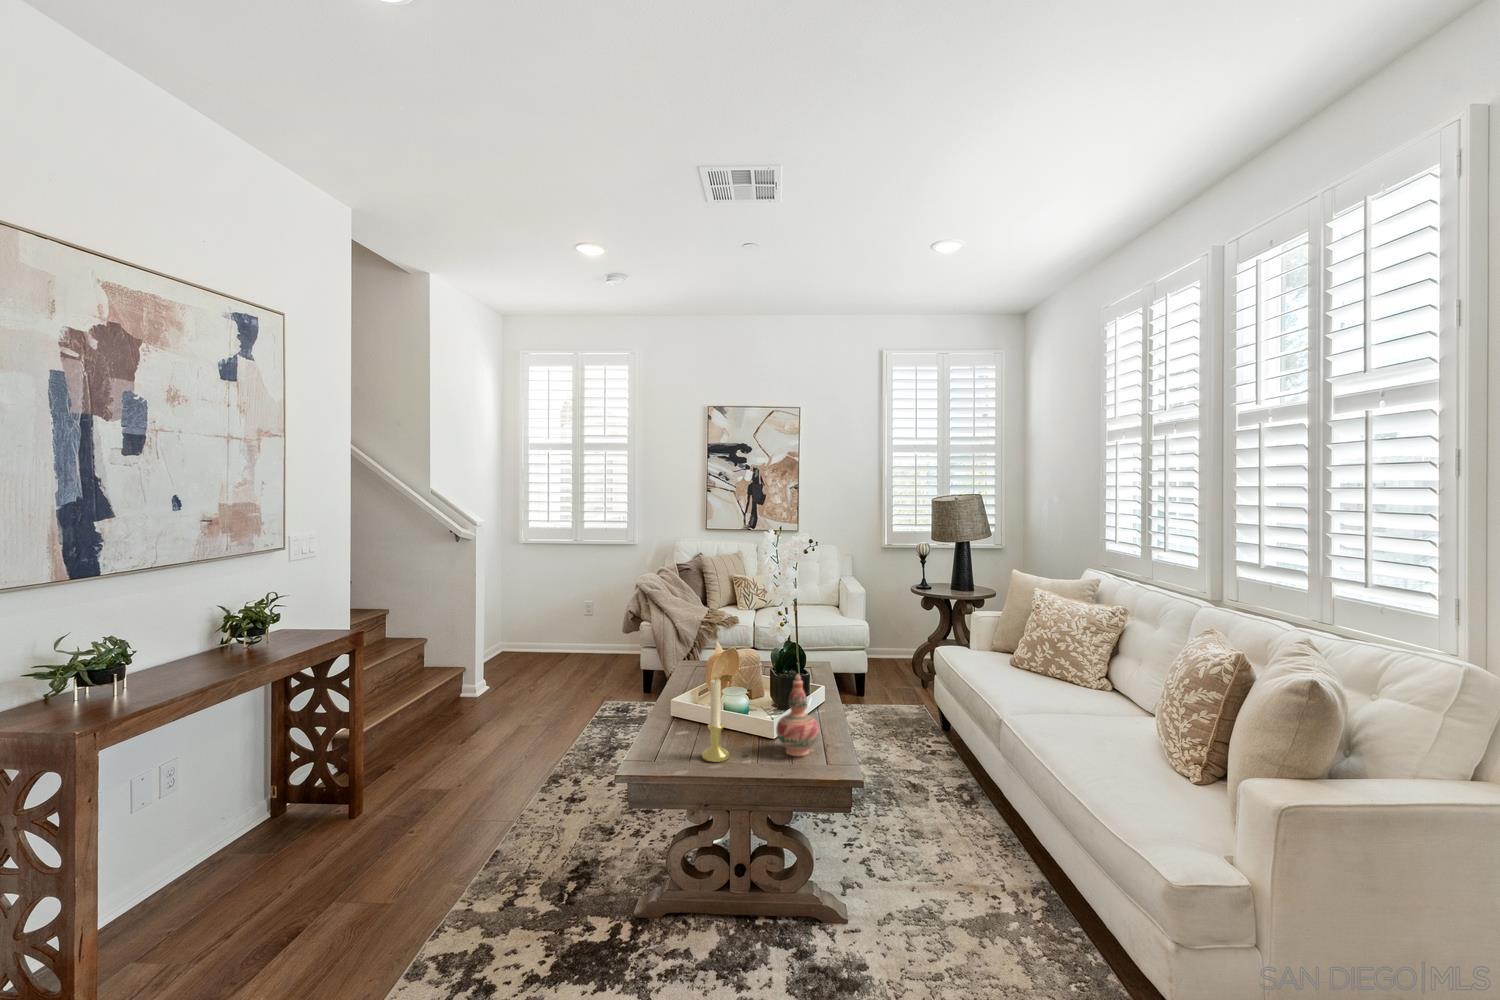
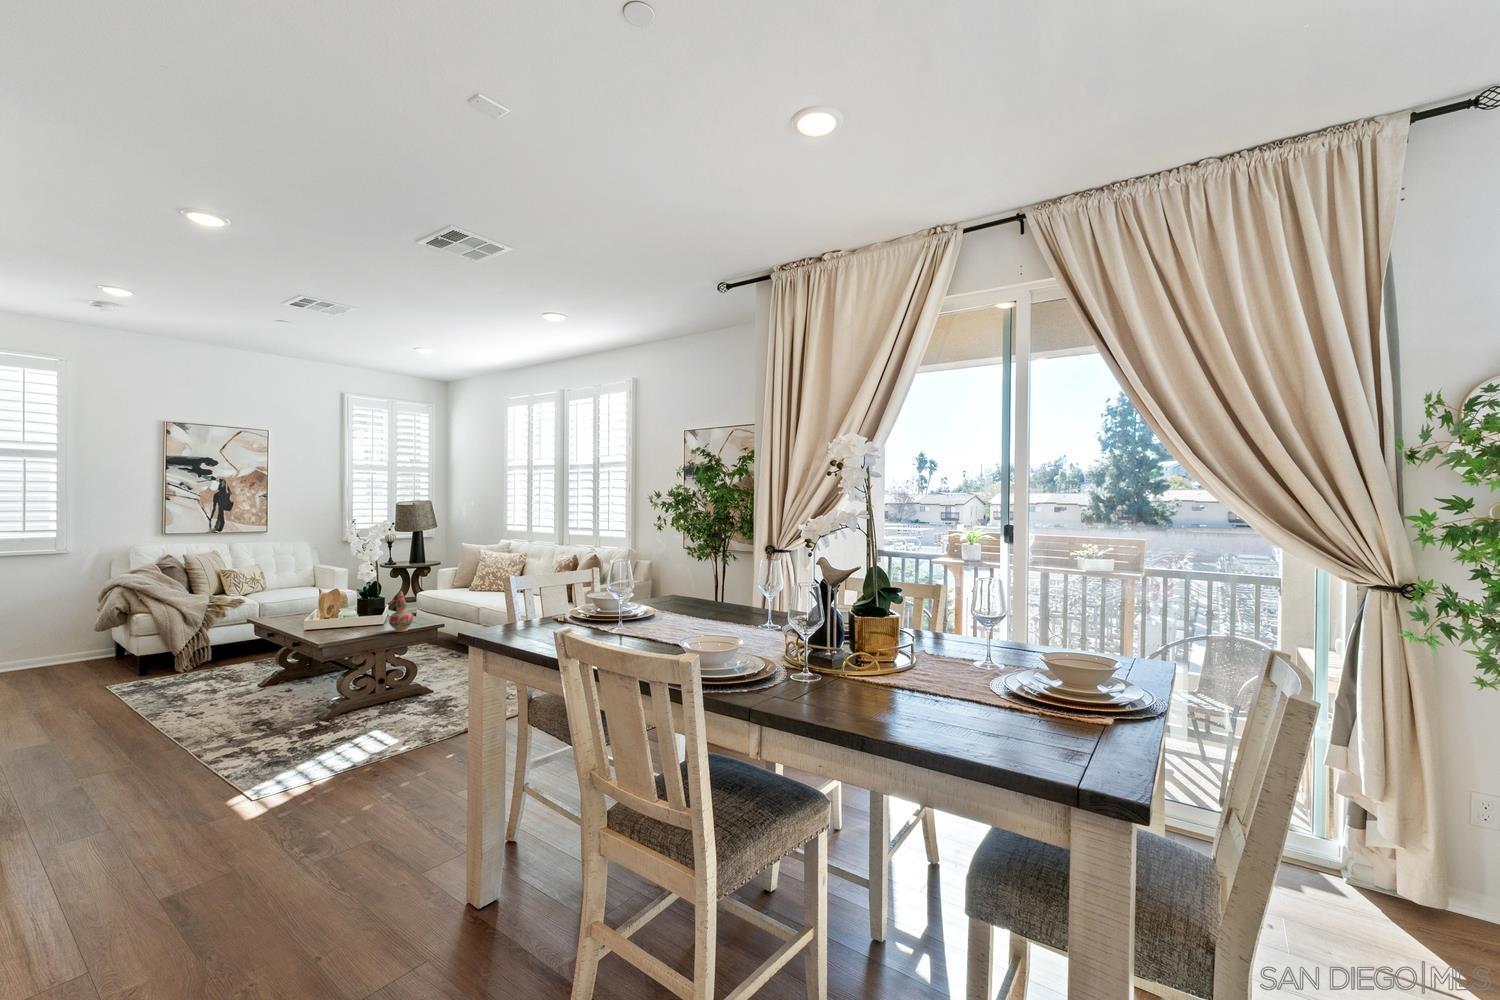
candle holder: present [702,679,729,762] -> none [351,597,368,641]

